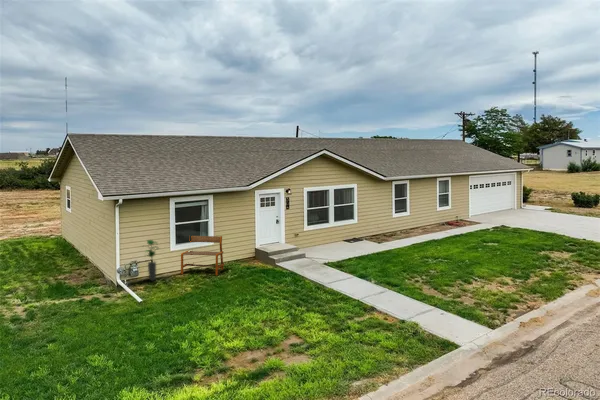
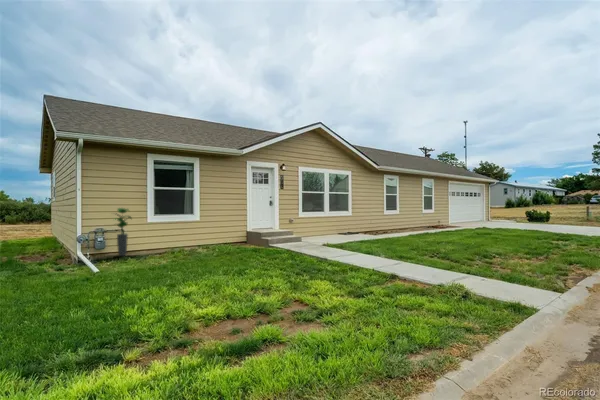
bench: present [181,236,224,275] -> none [158,209,210,252]

